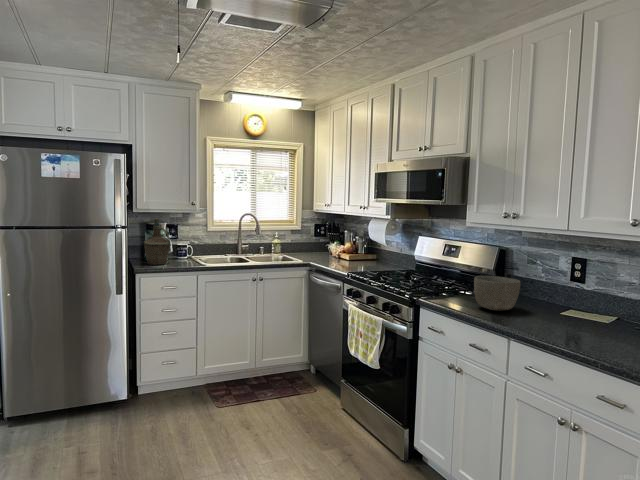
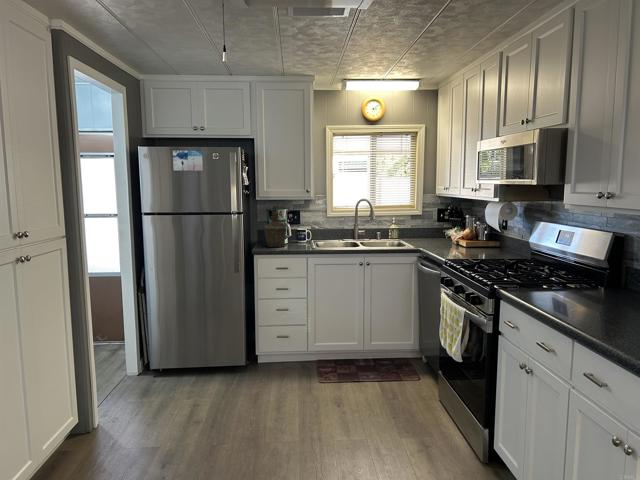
bowl: present [474,276,520,311] -> none [556,267,614,308]

